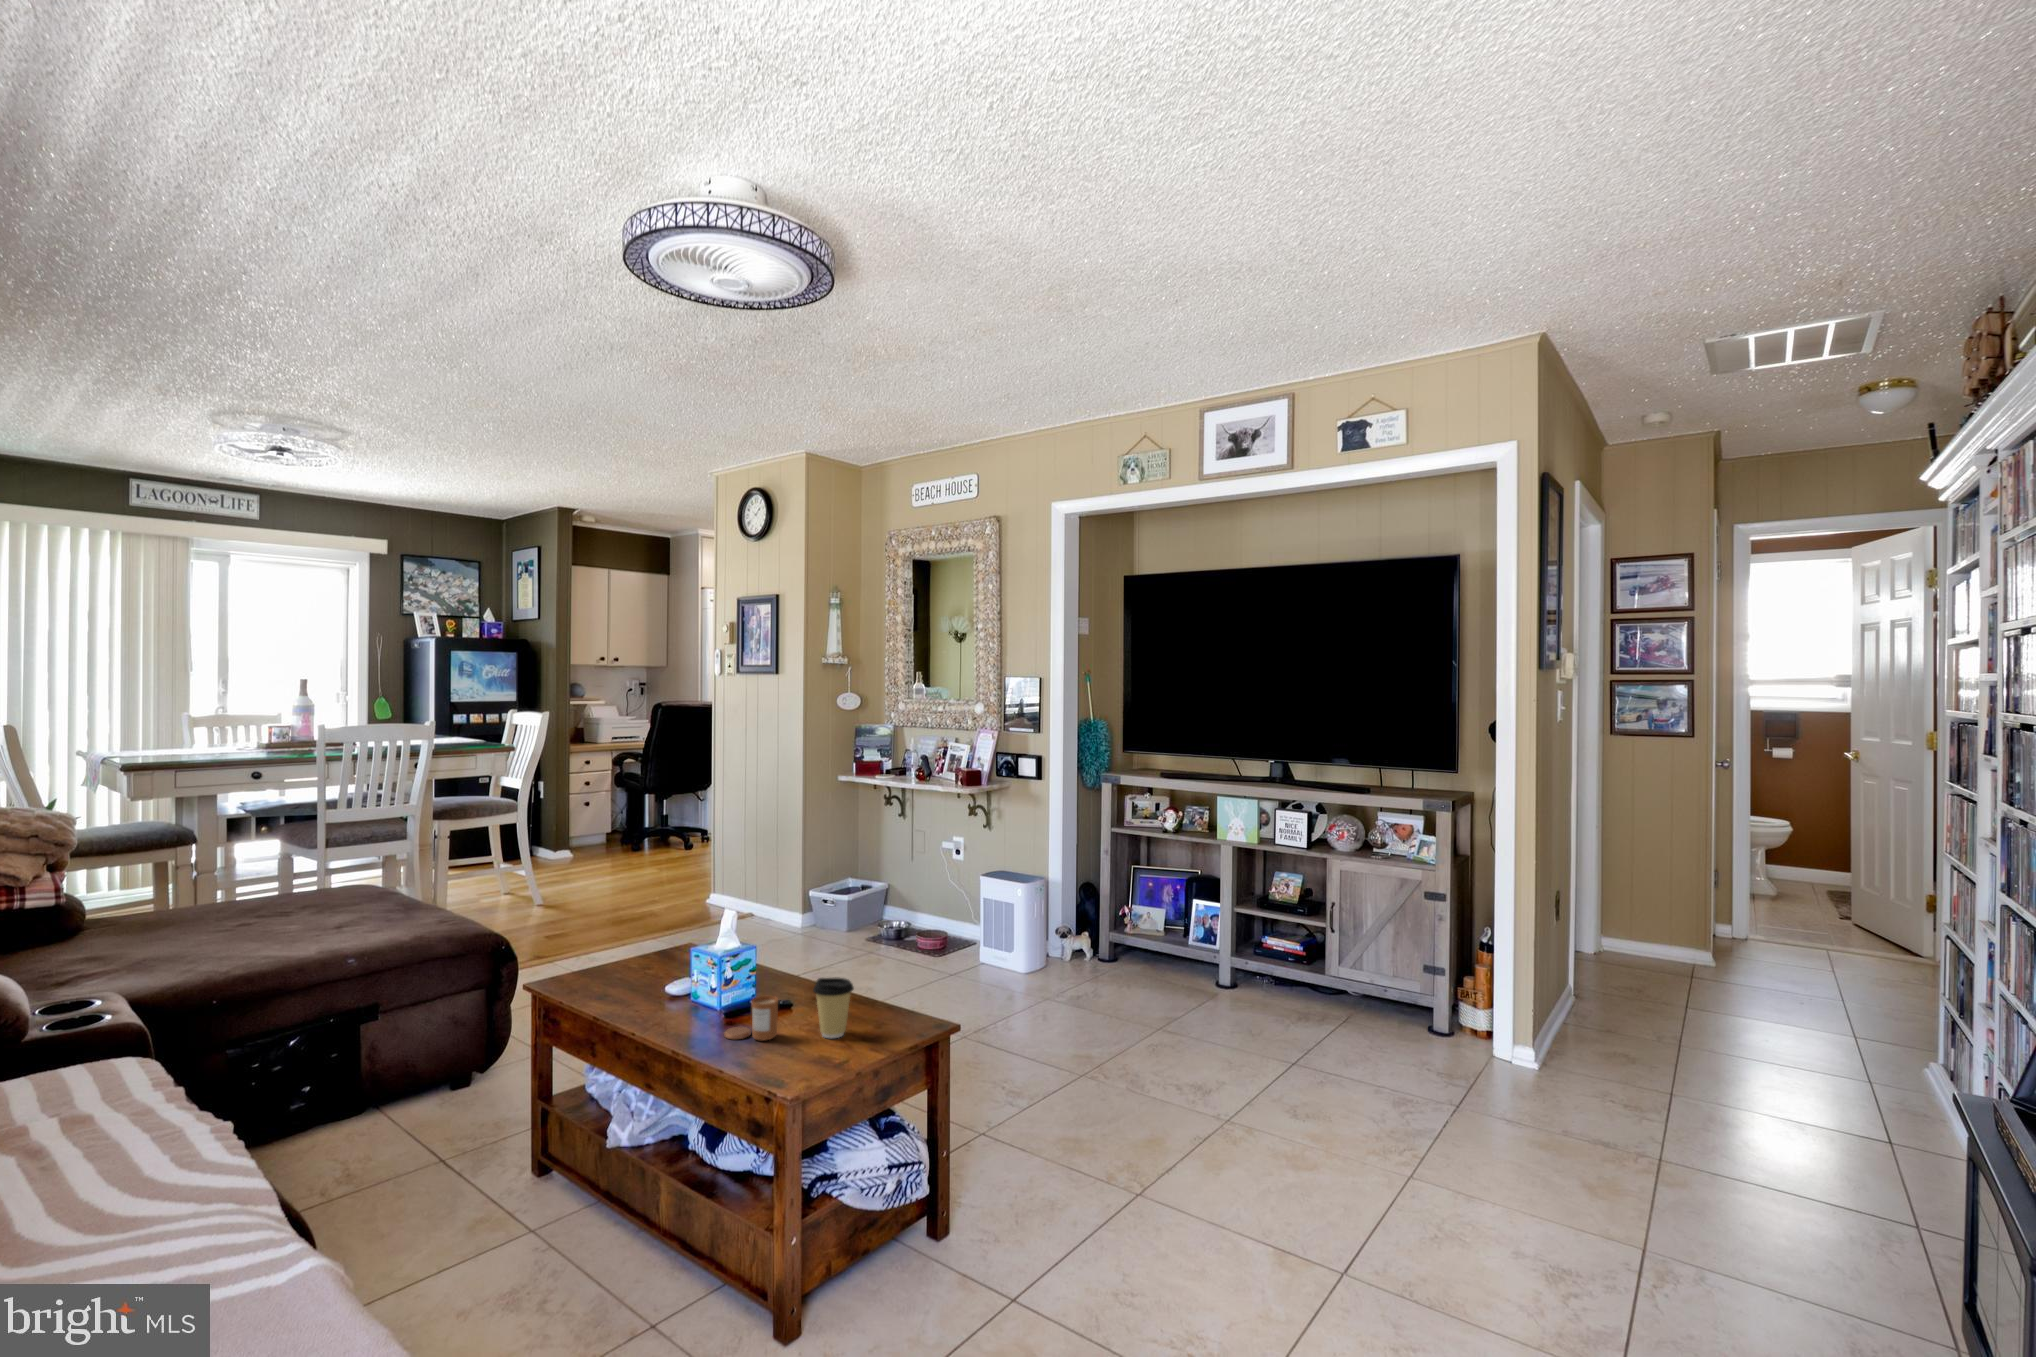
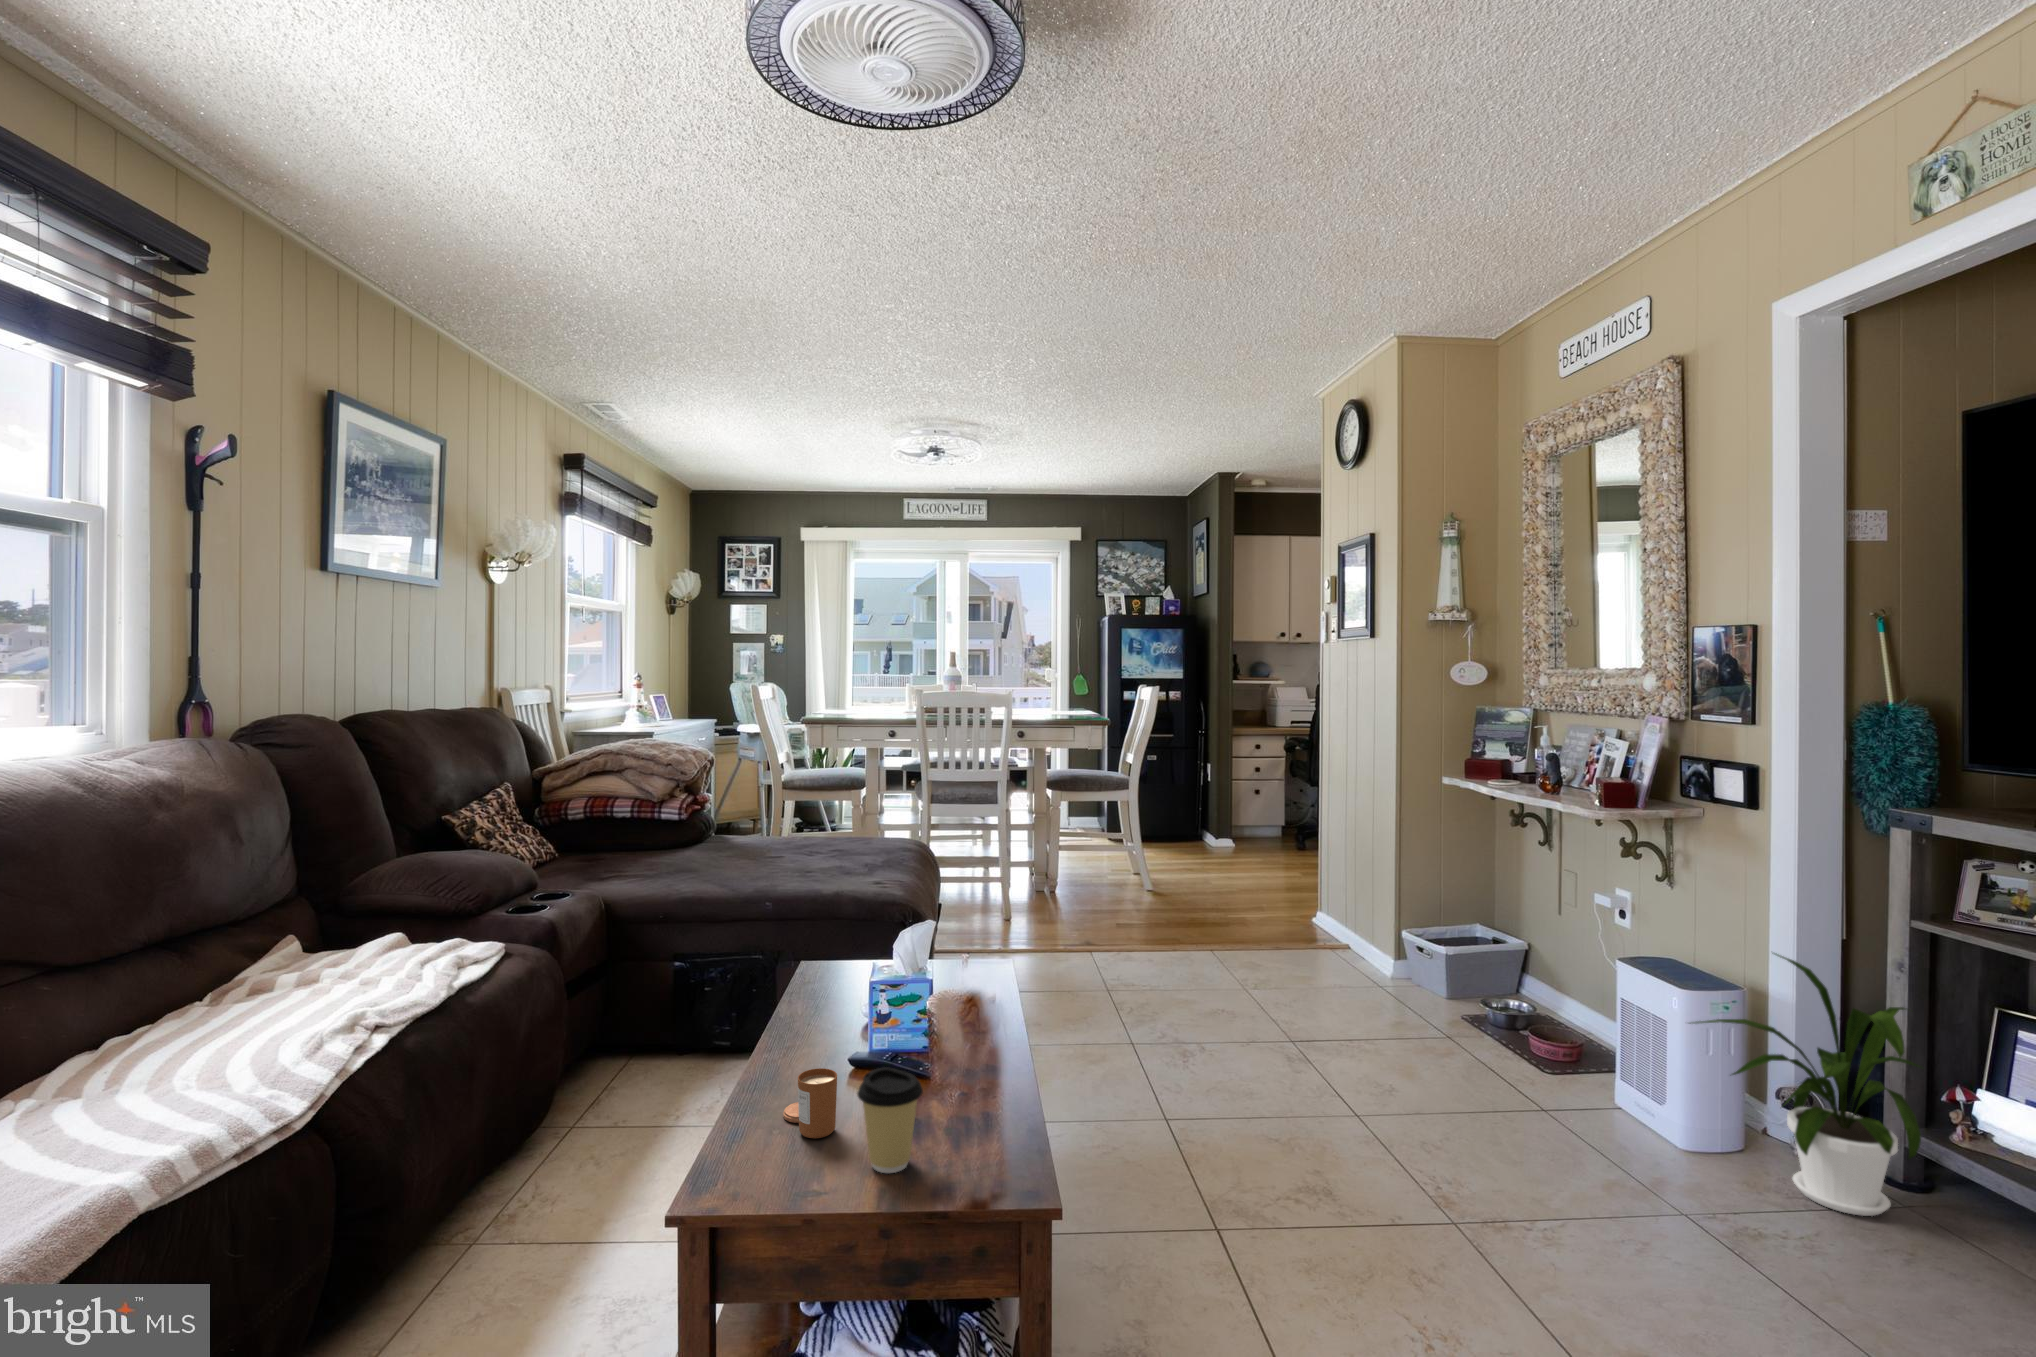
house plant: none [1029,856,1125,981] -> present [1690,953,1921,1216]

